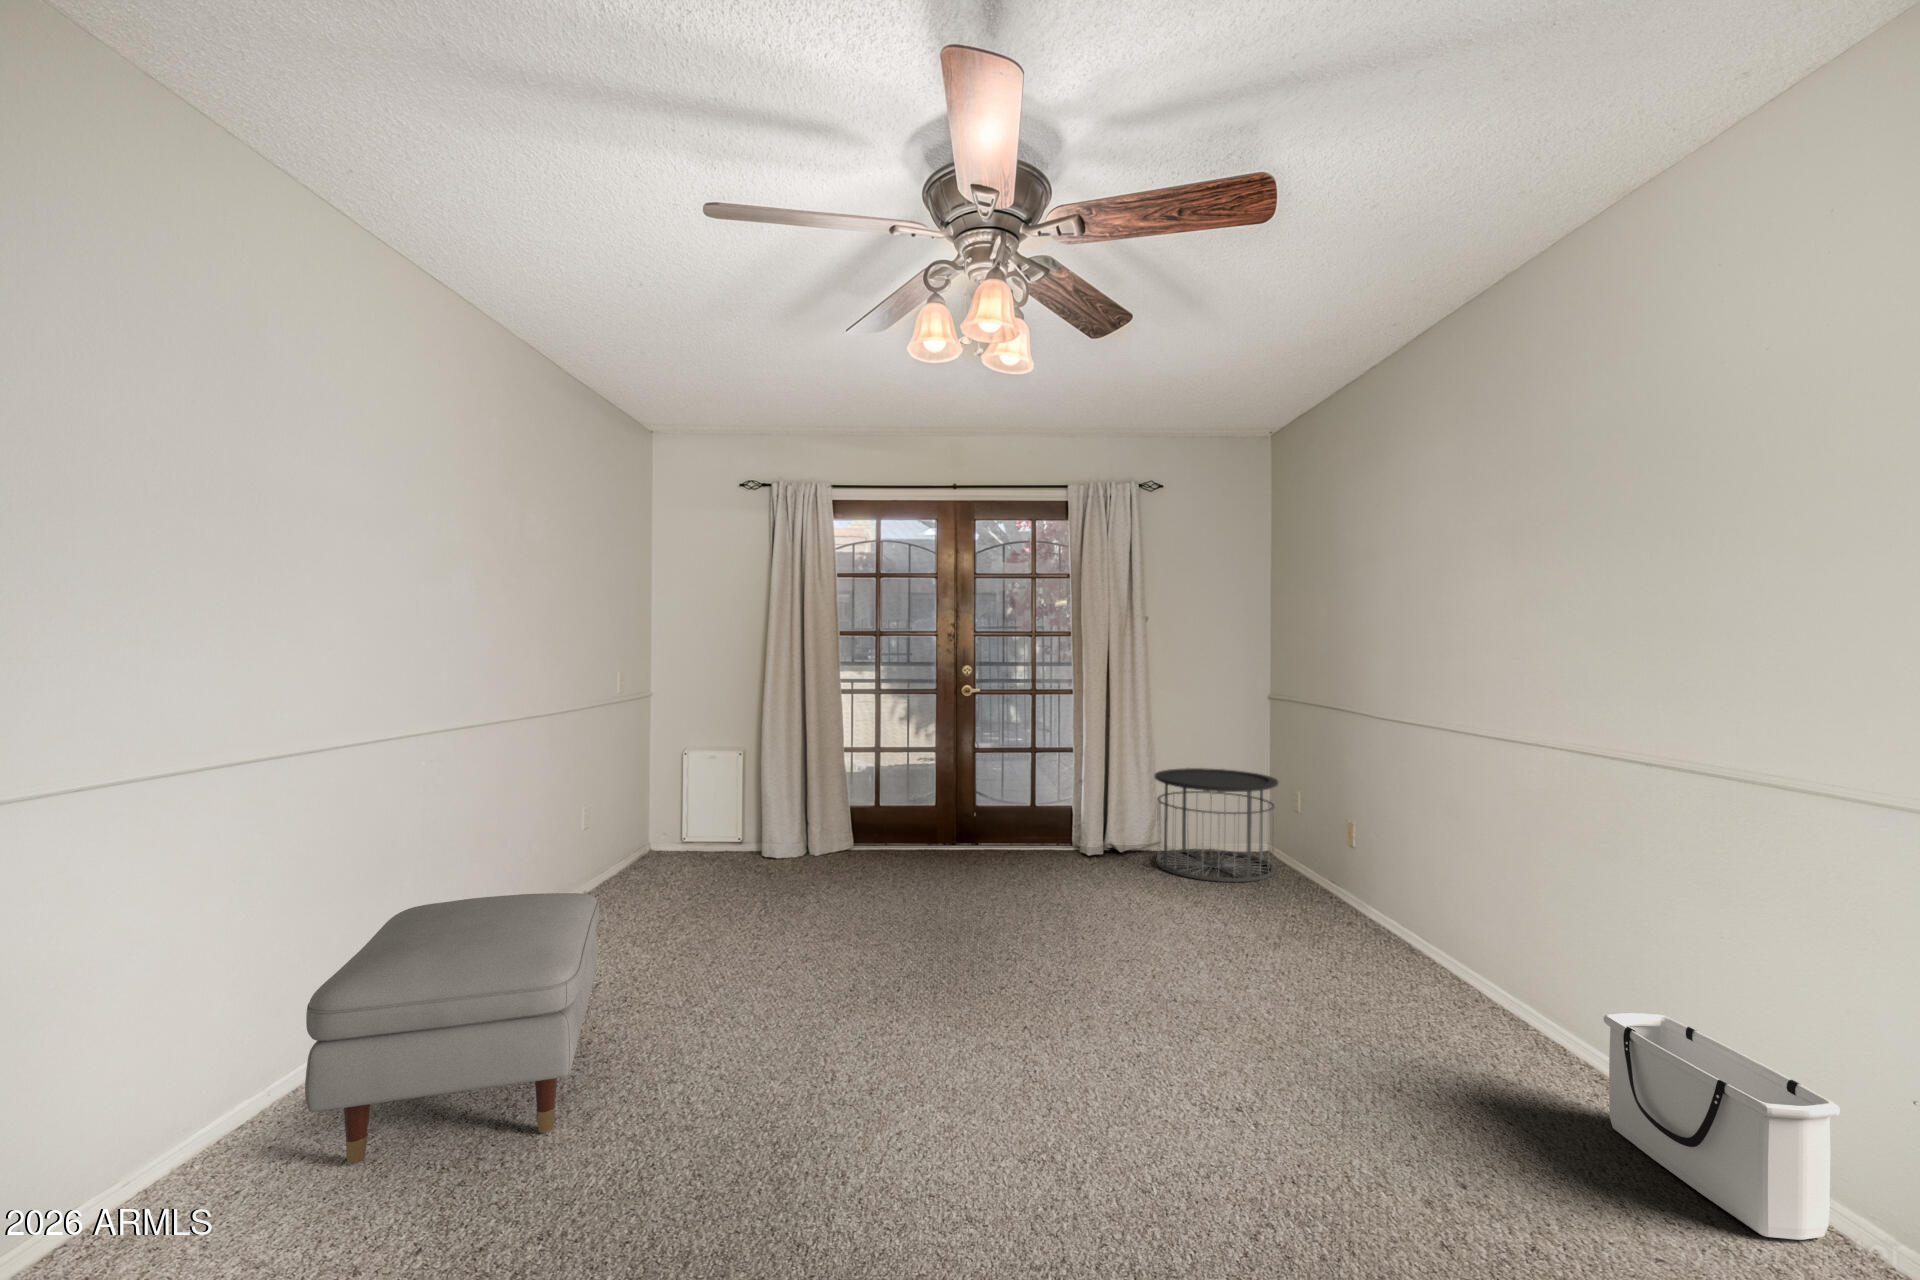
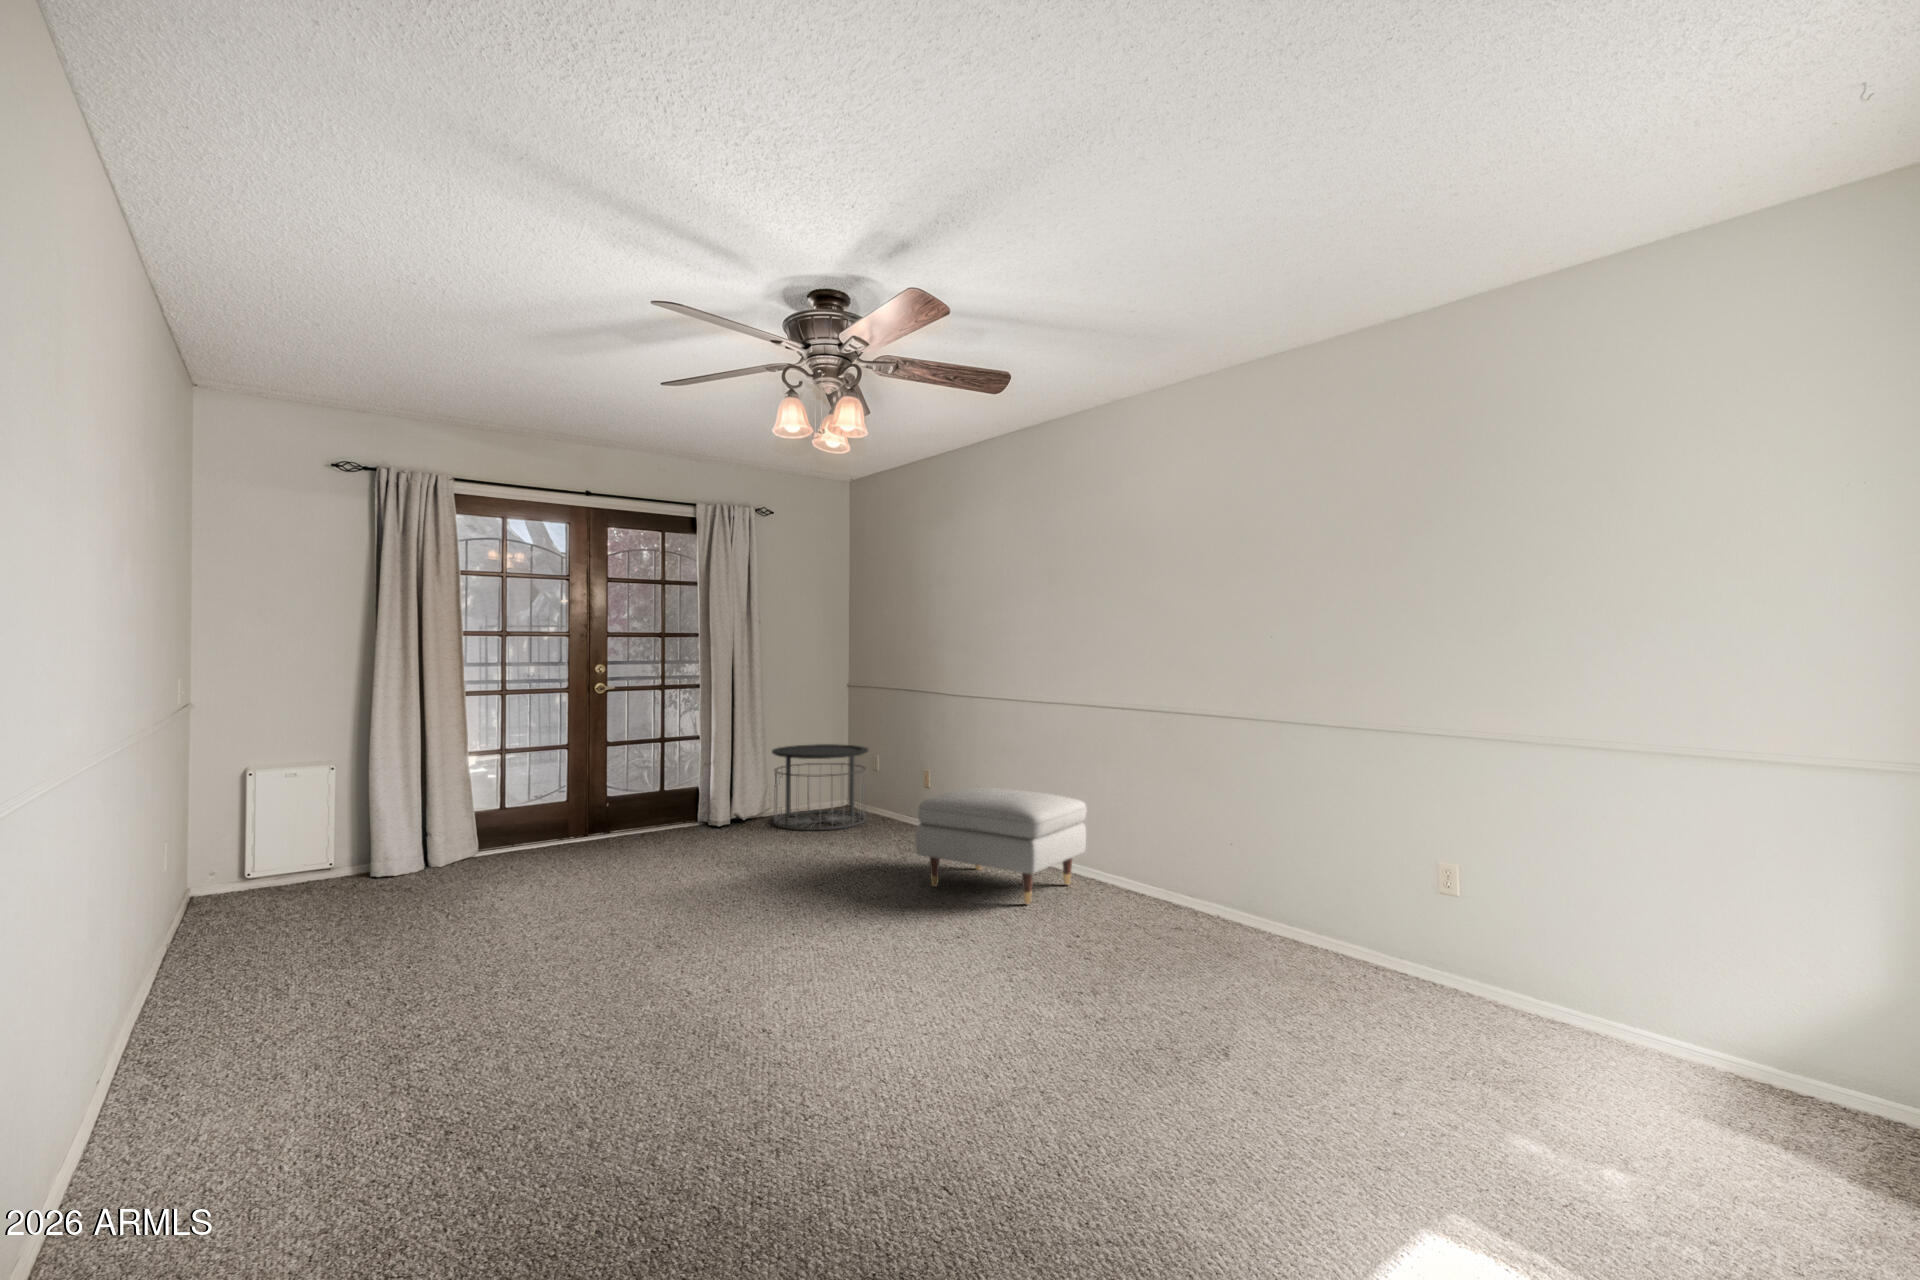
ottoman: present [305,893,599,1164] -> present [915,788,1087,904]
storage bin: present [1603,1013,1840,1240] -> none [1112,835,1208,920]

